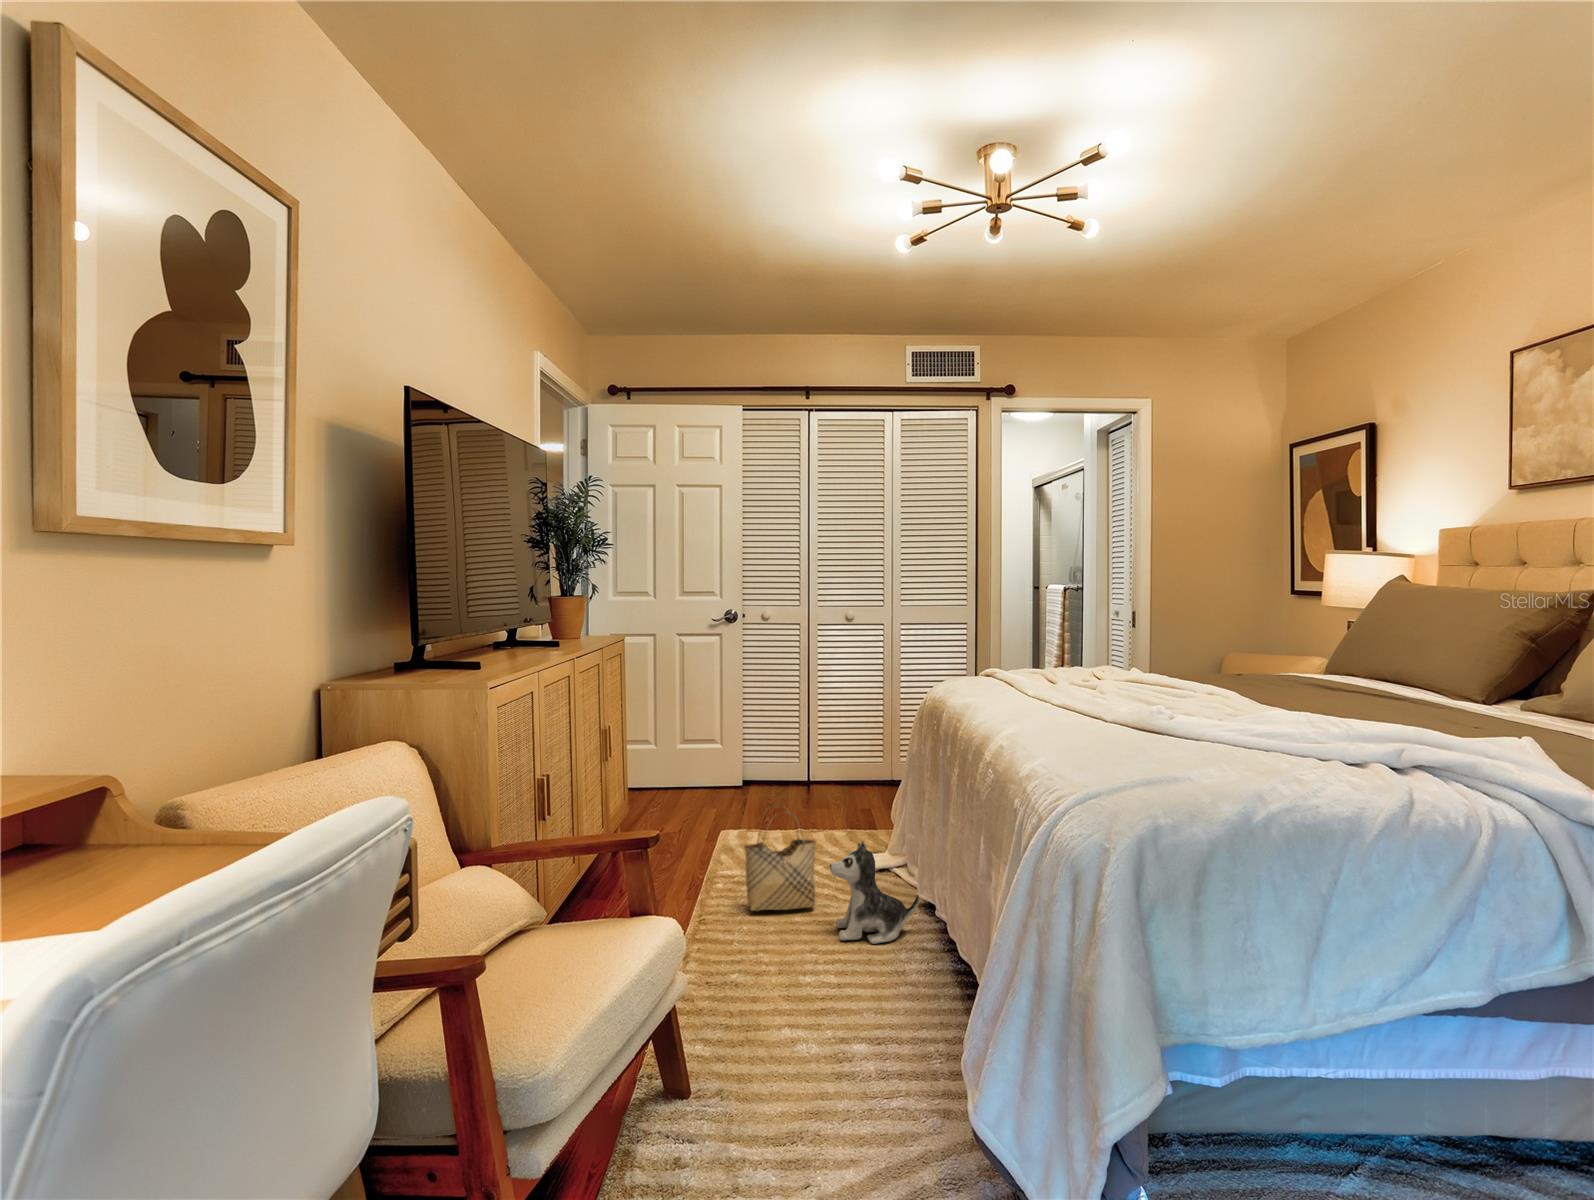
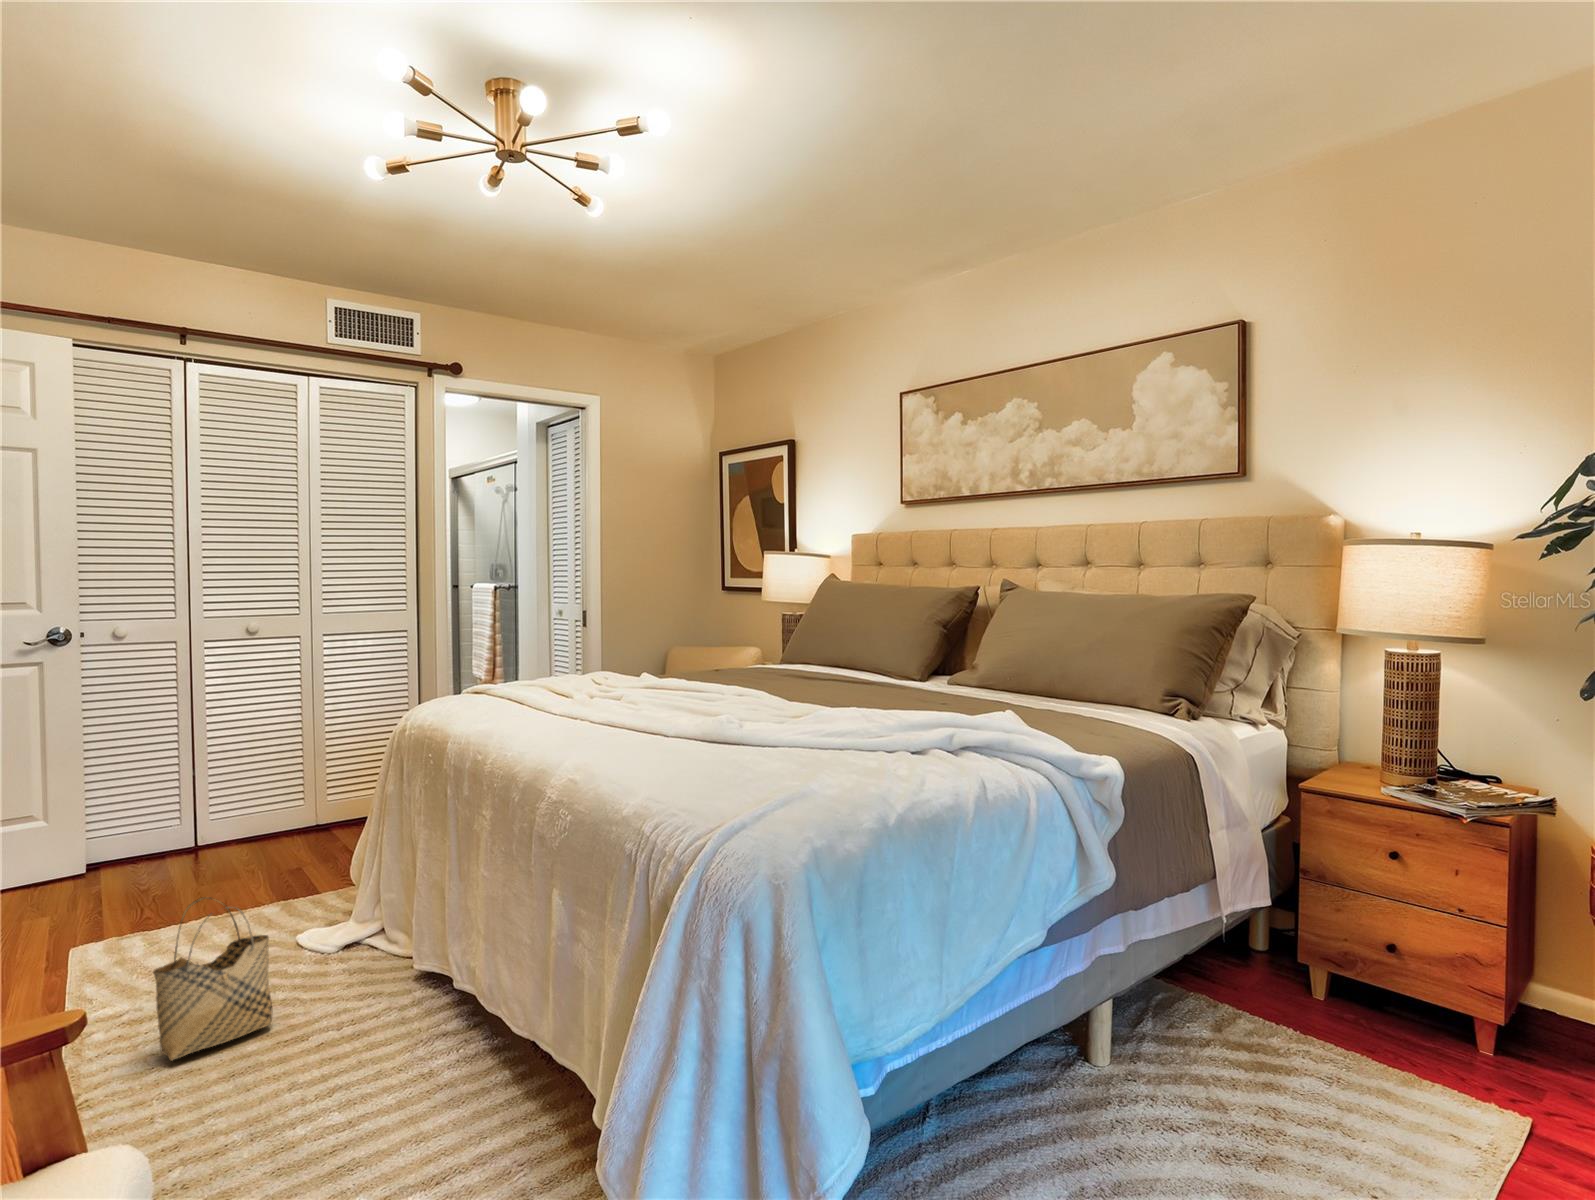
plush toy: present [830,842,919,944] -> none [305,922,429,1059]

